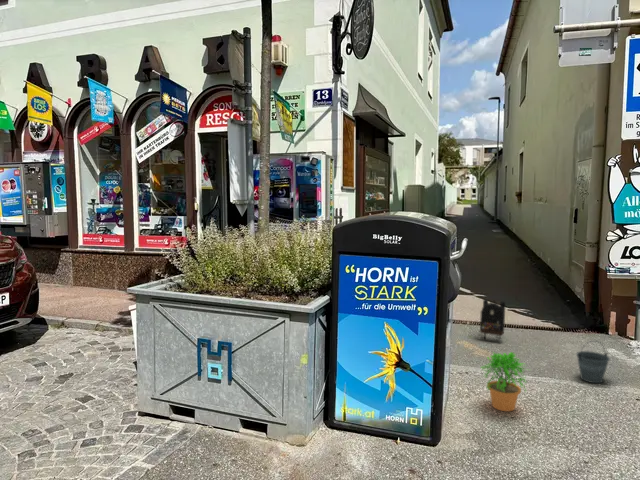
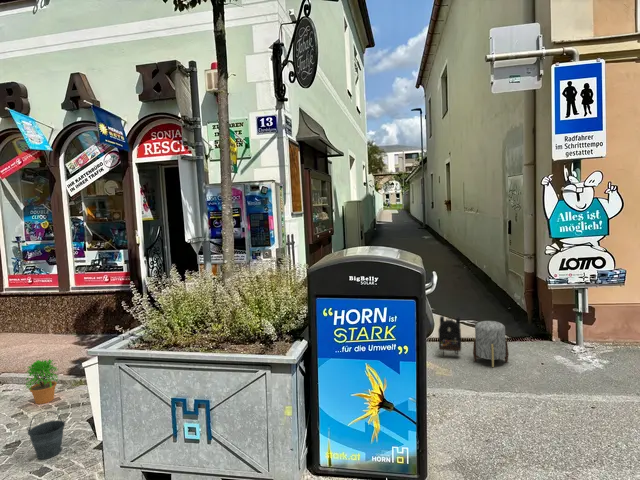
stool: none [516,307,554,354] -> present [473,321,509,367]
bucket: present [577,351,609,383] -> present [27,412,65,459]
potted plant: present [483,352,526,411] -> present [26,359,58,404]

